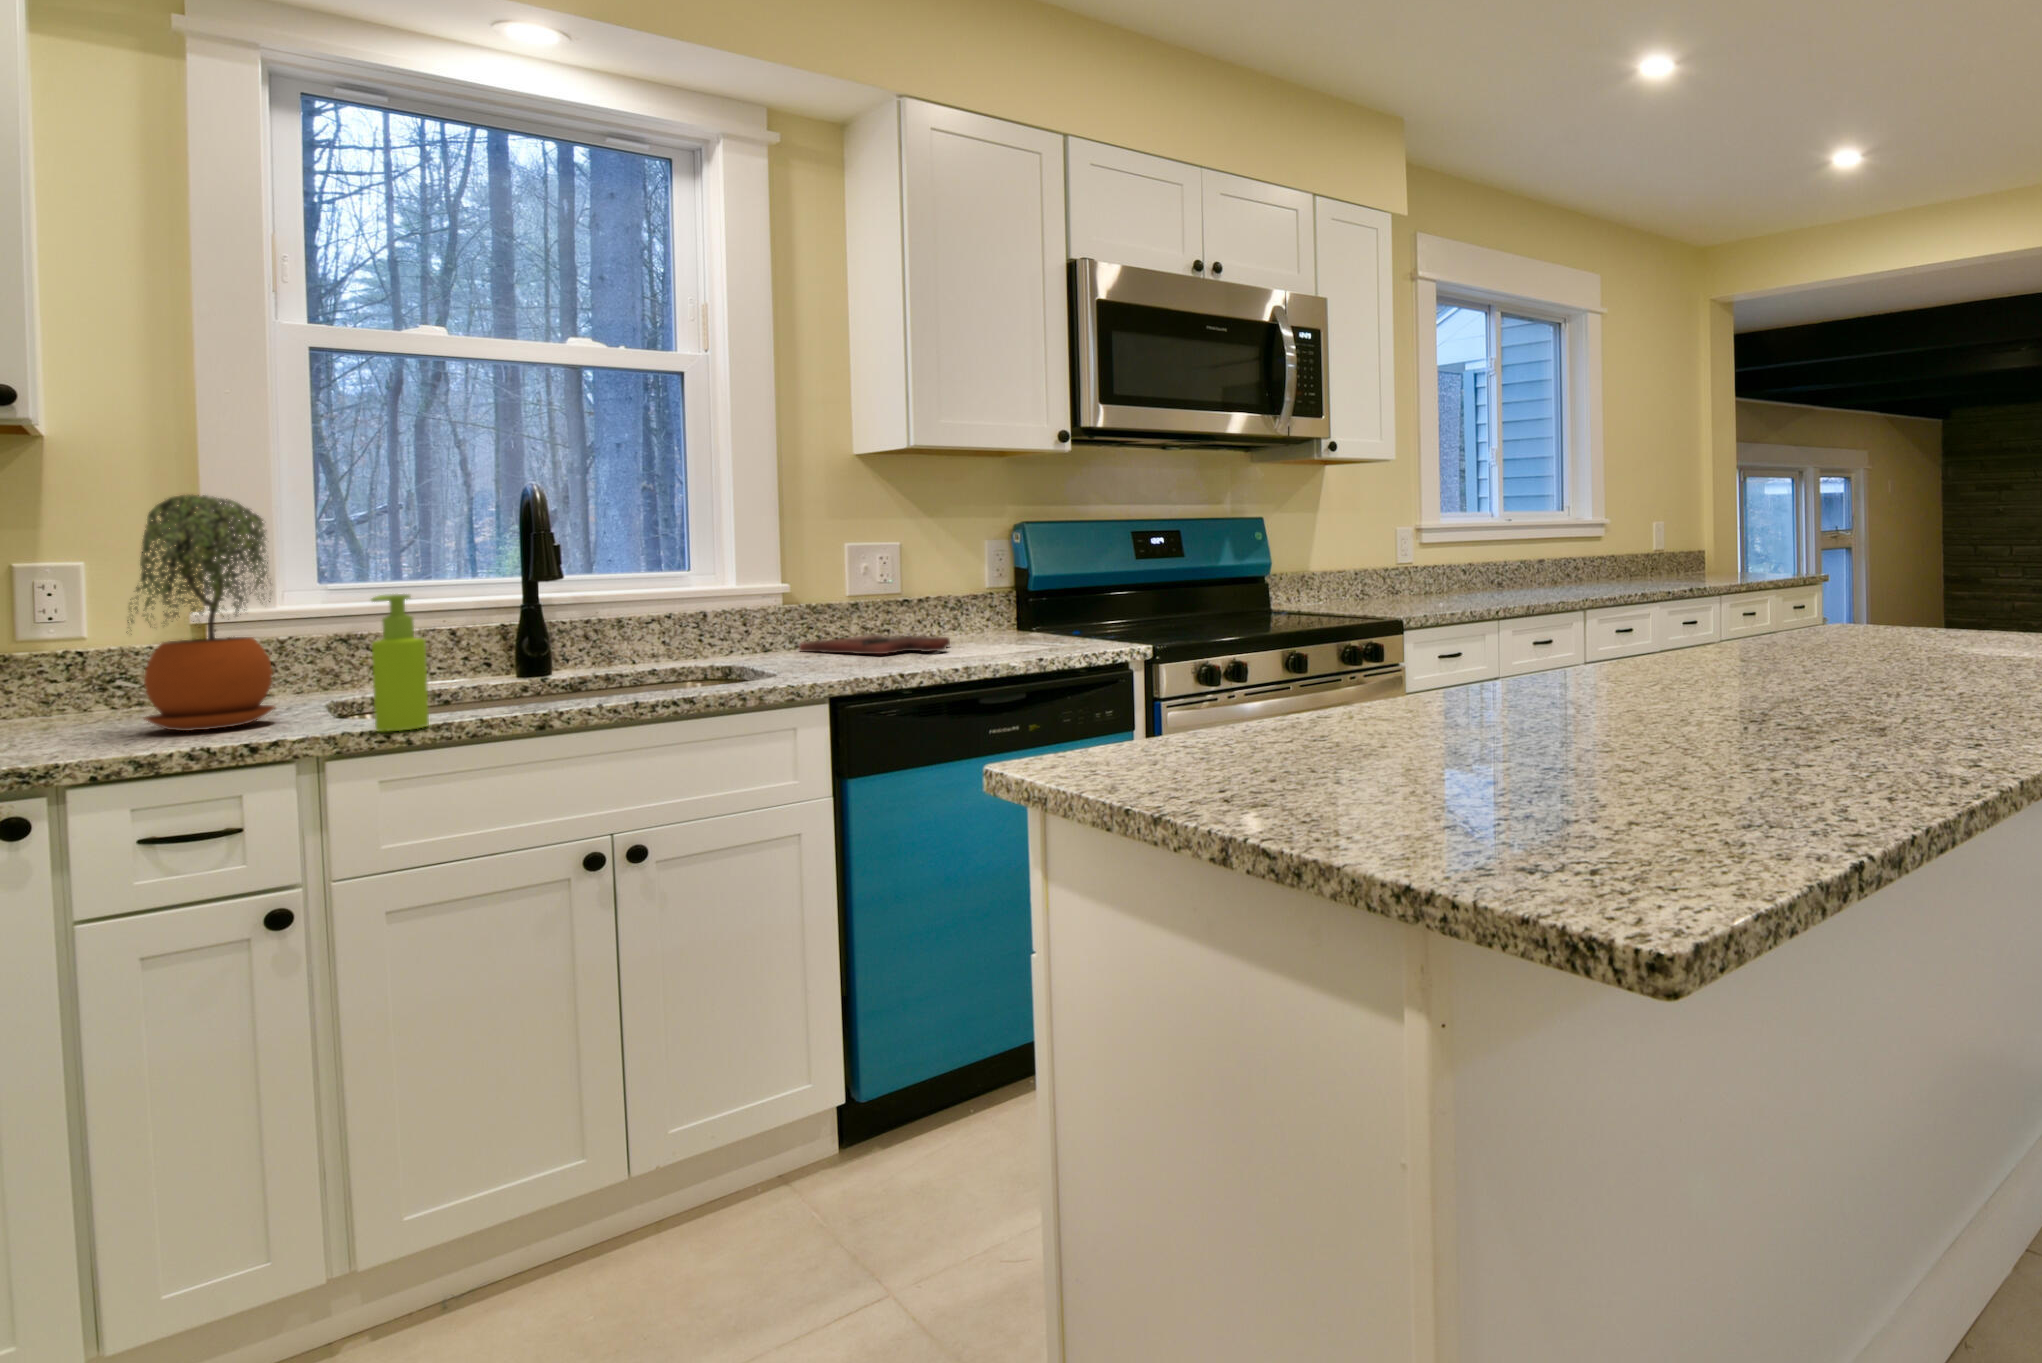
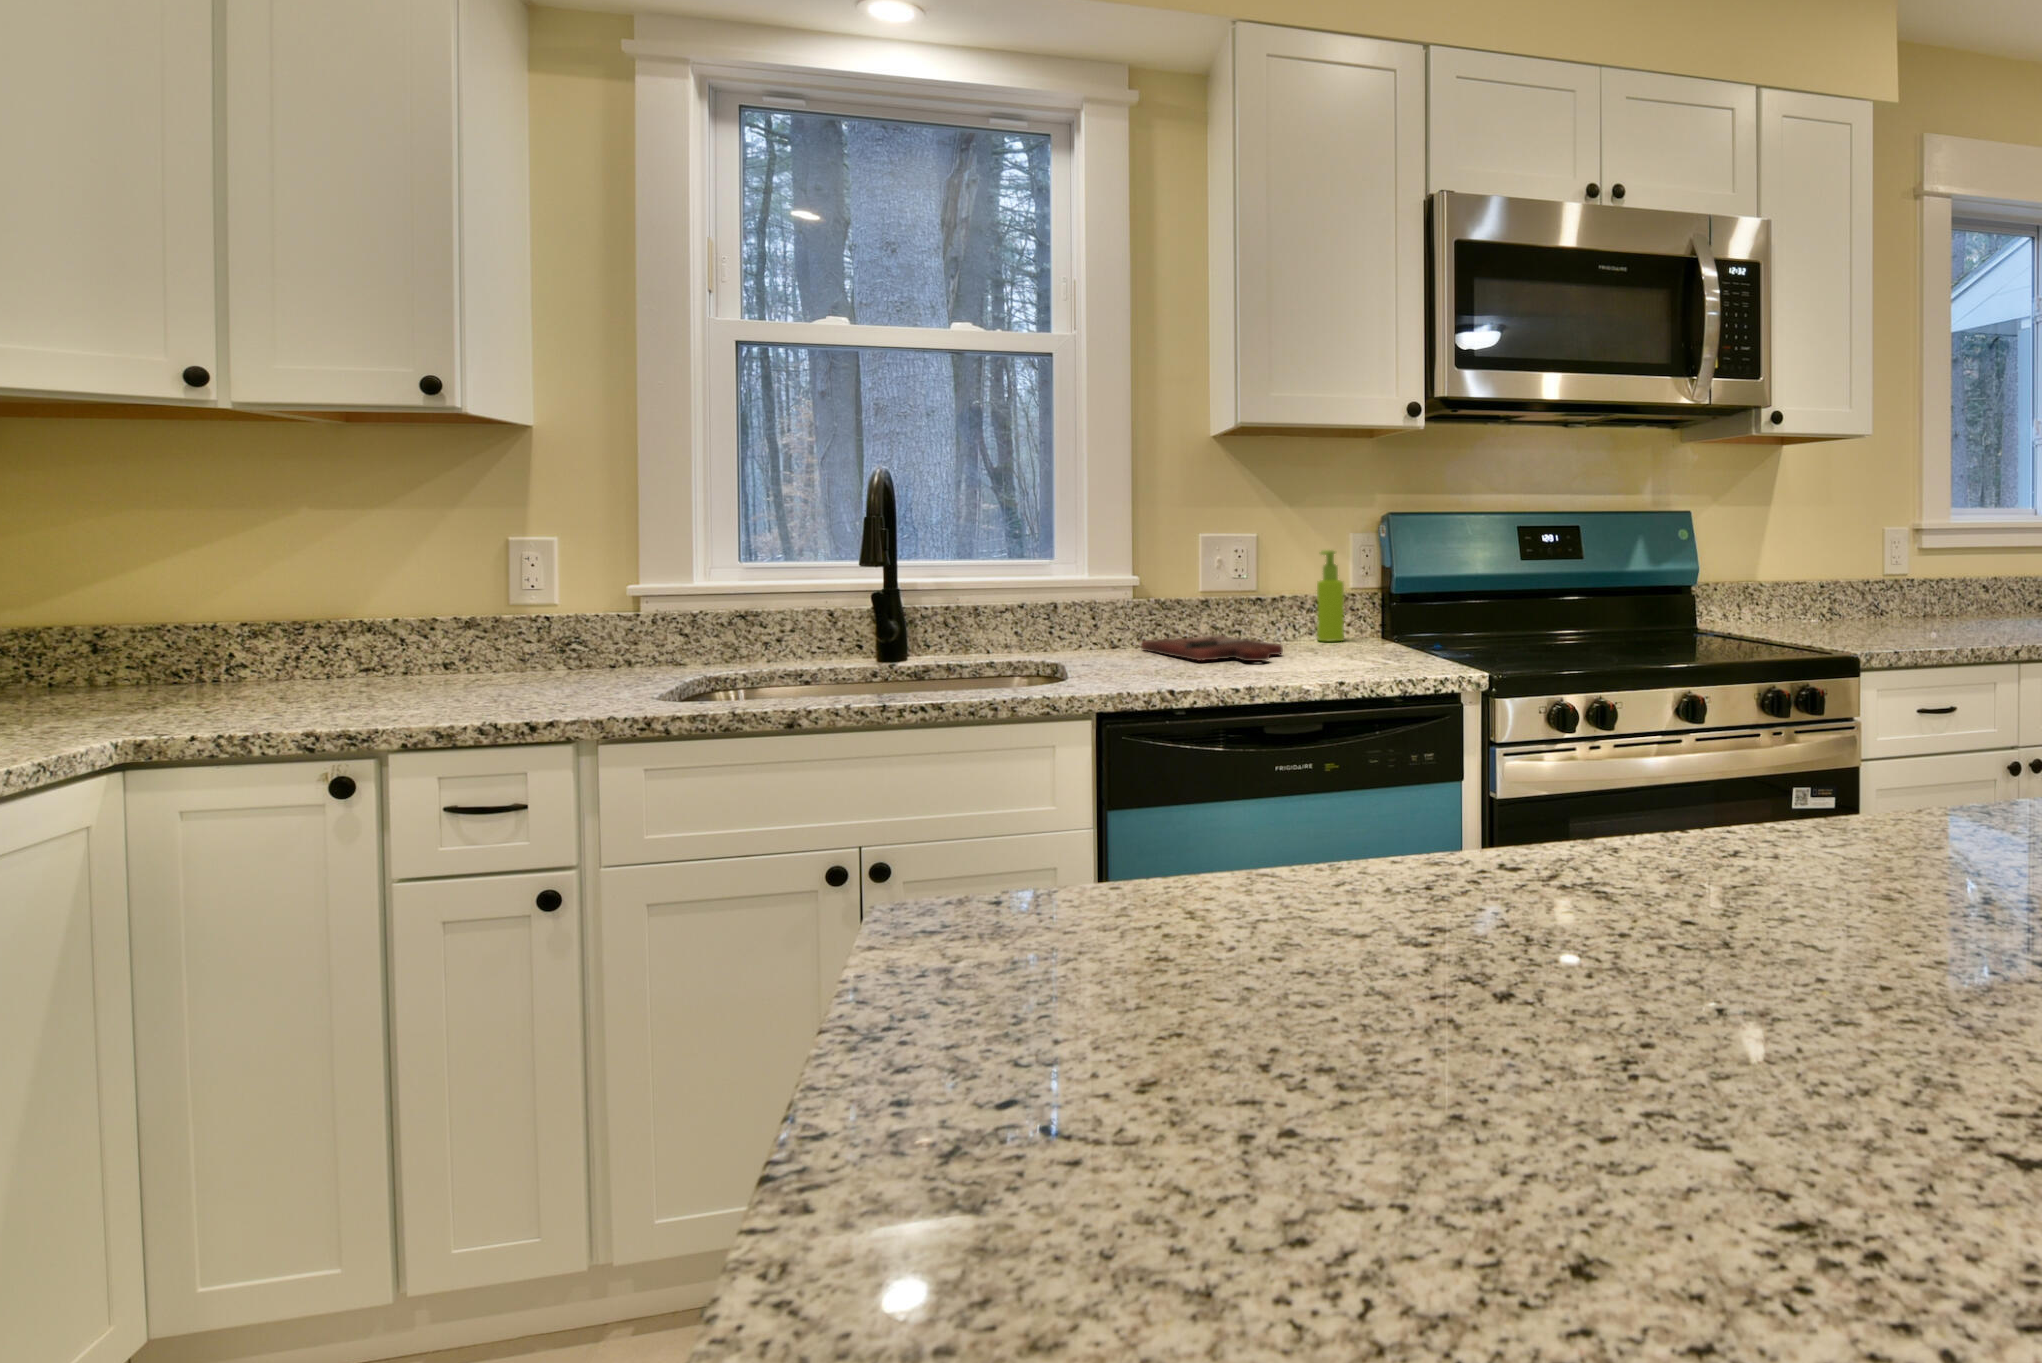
potted plant: present [127,495,275,731] -> none [491,470,618,700]
soap dispenser: present [372,594,429,732] -> present [1317,550,1344,641]

